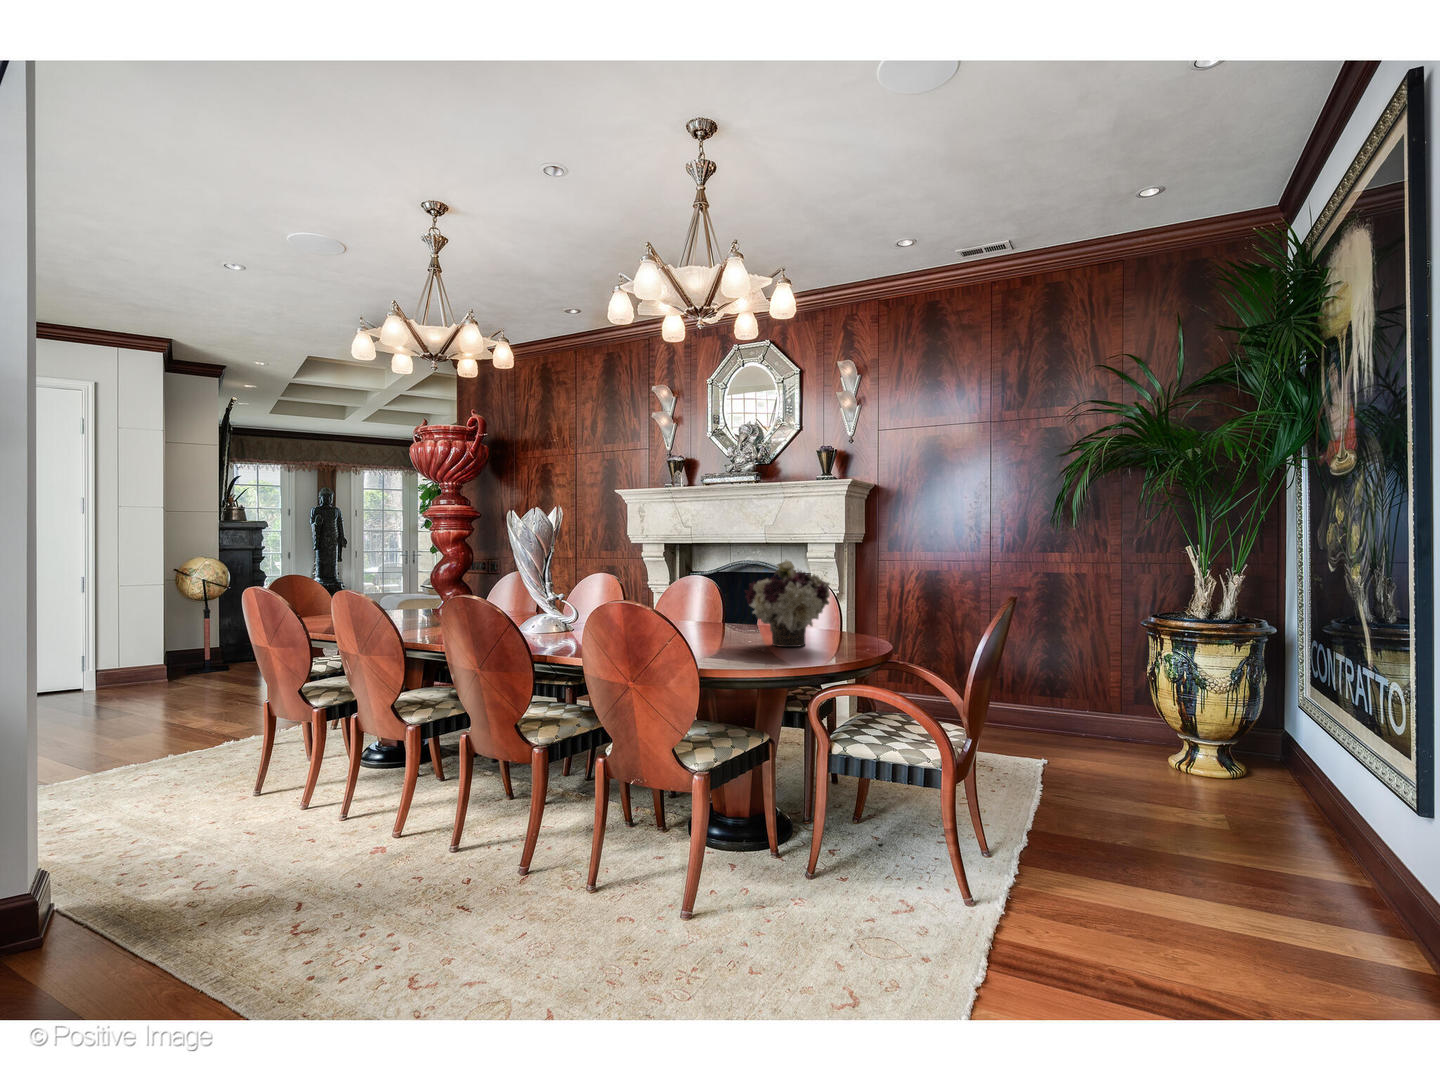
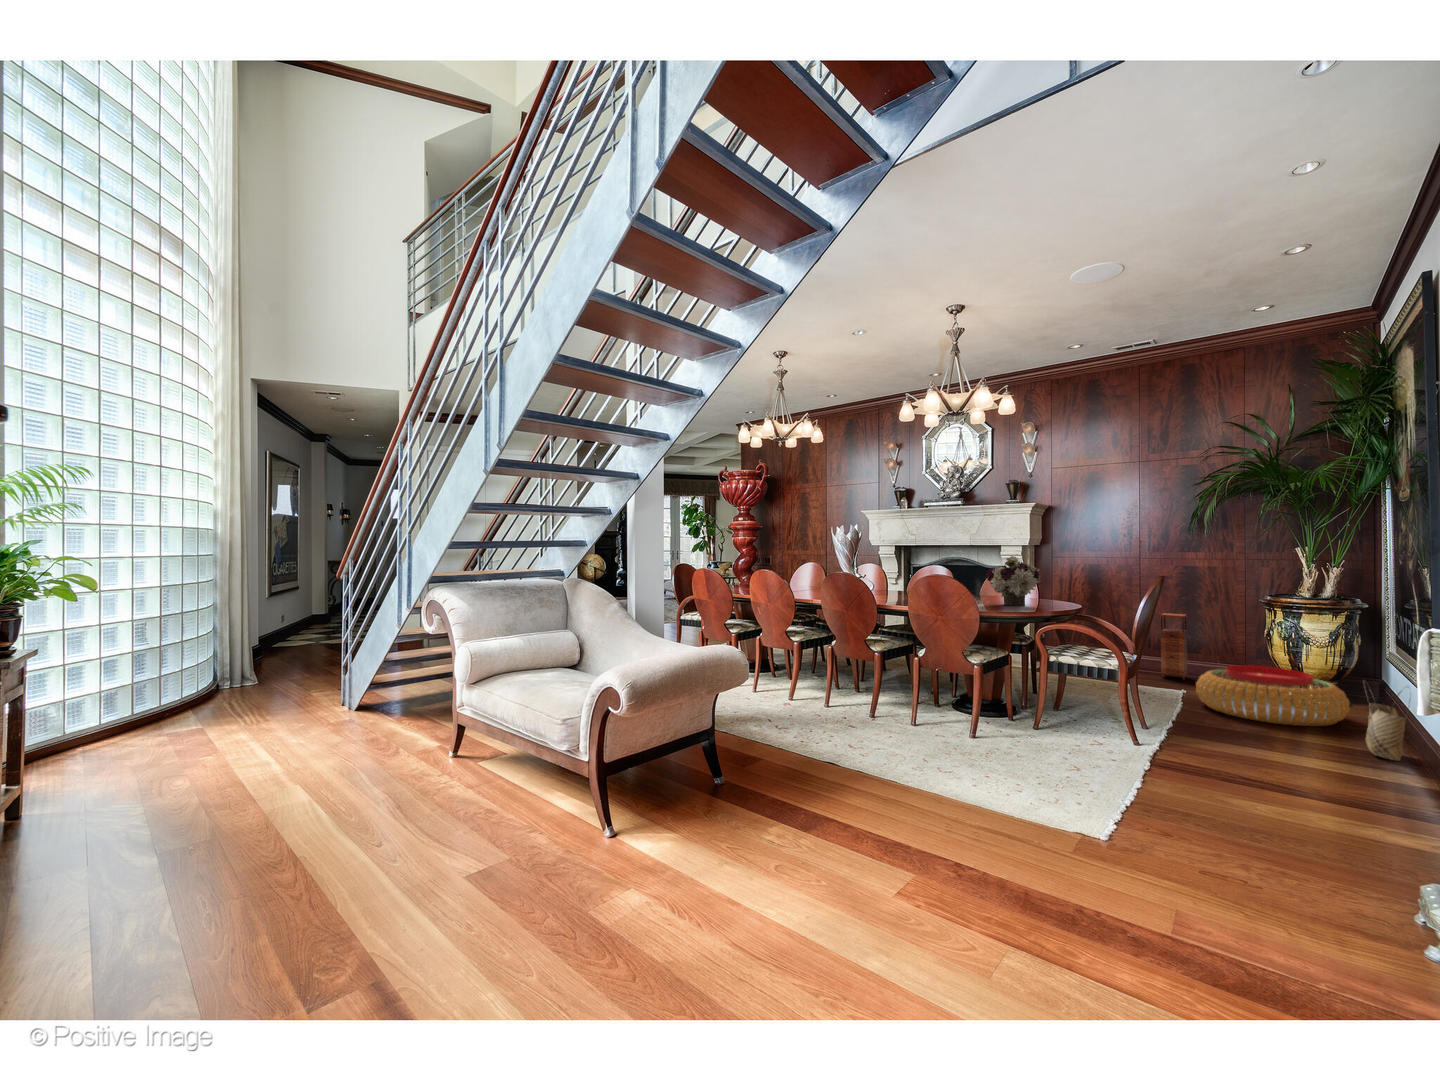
storage cabinet: none [1016,641,1049,740] -> present [1161,613,1187,680]
pouf: none [1061,724,1264,826] -> present [1196,665,1350,726]
woven basket: none [1298,762,1368,900] -> present [1365,694,1406,761]

